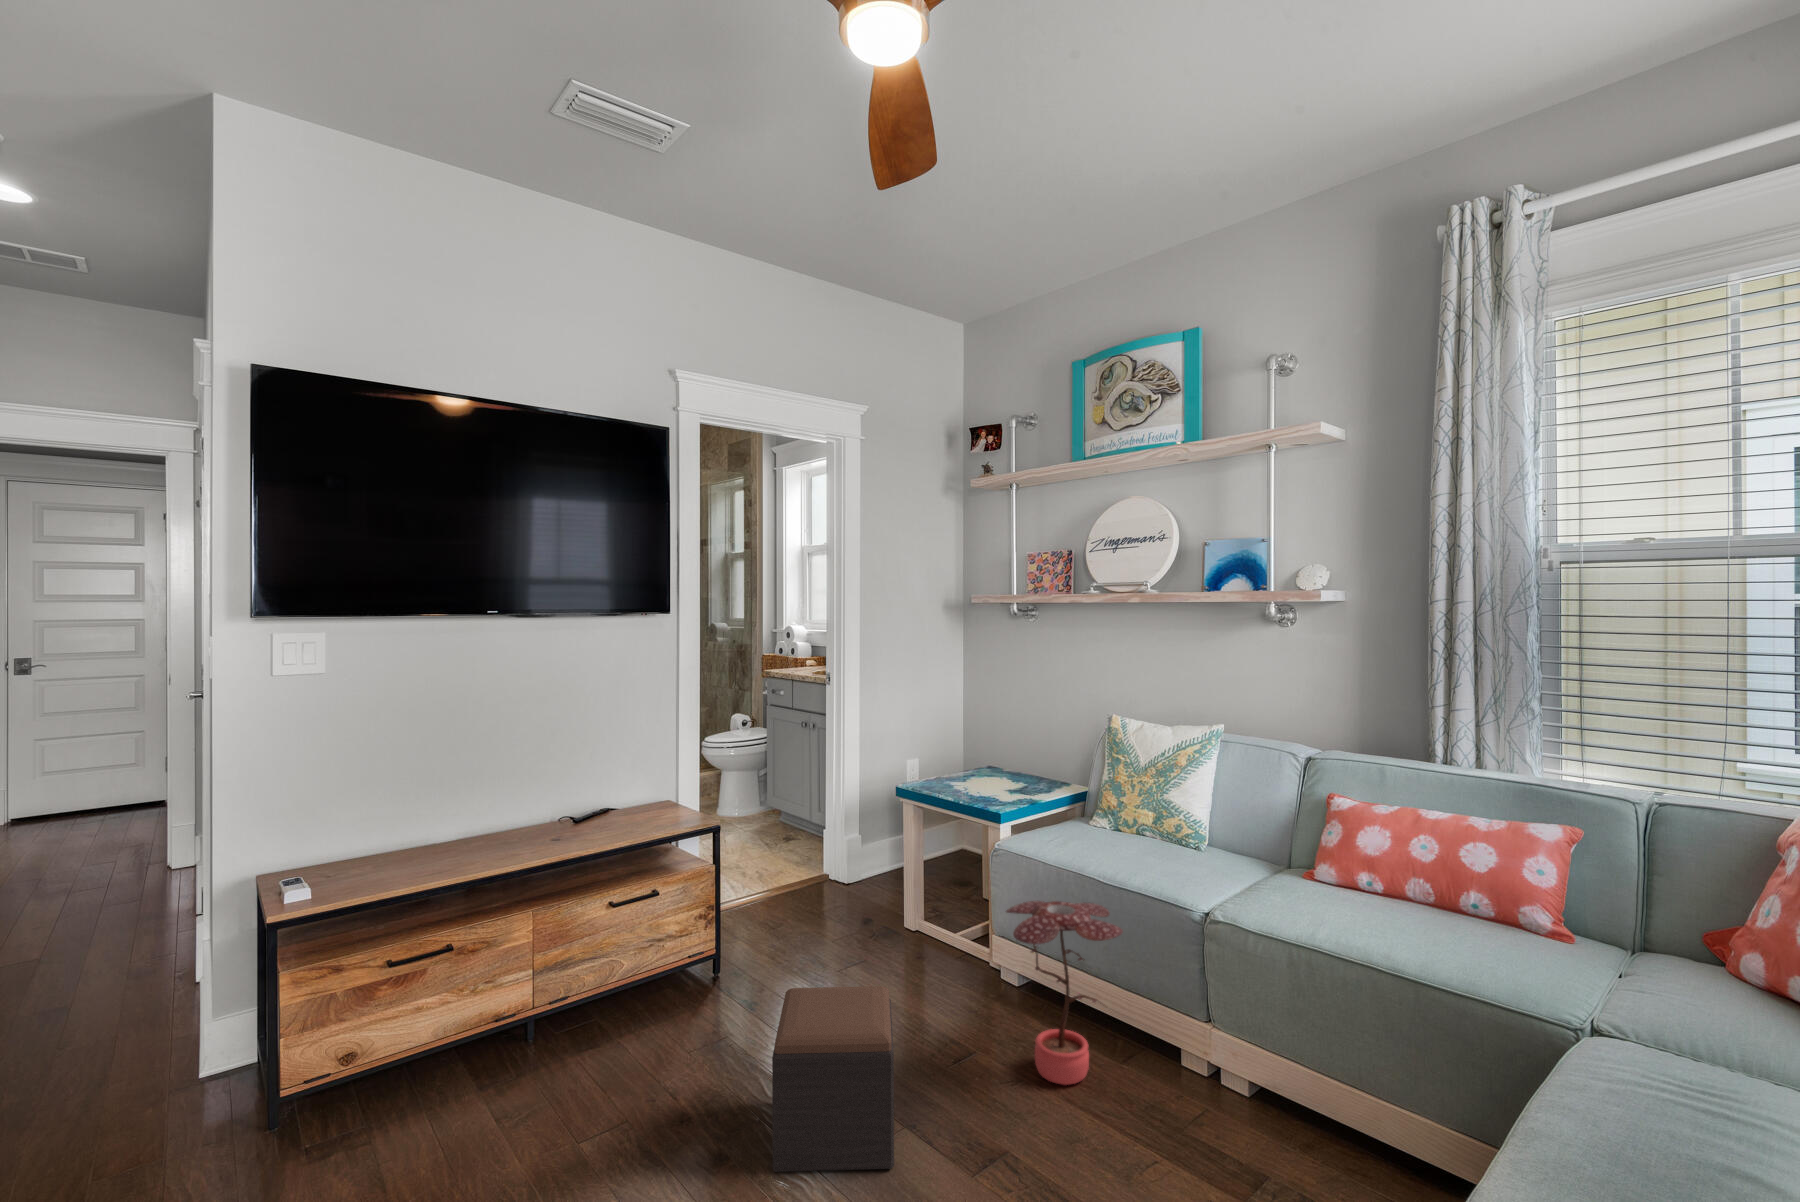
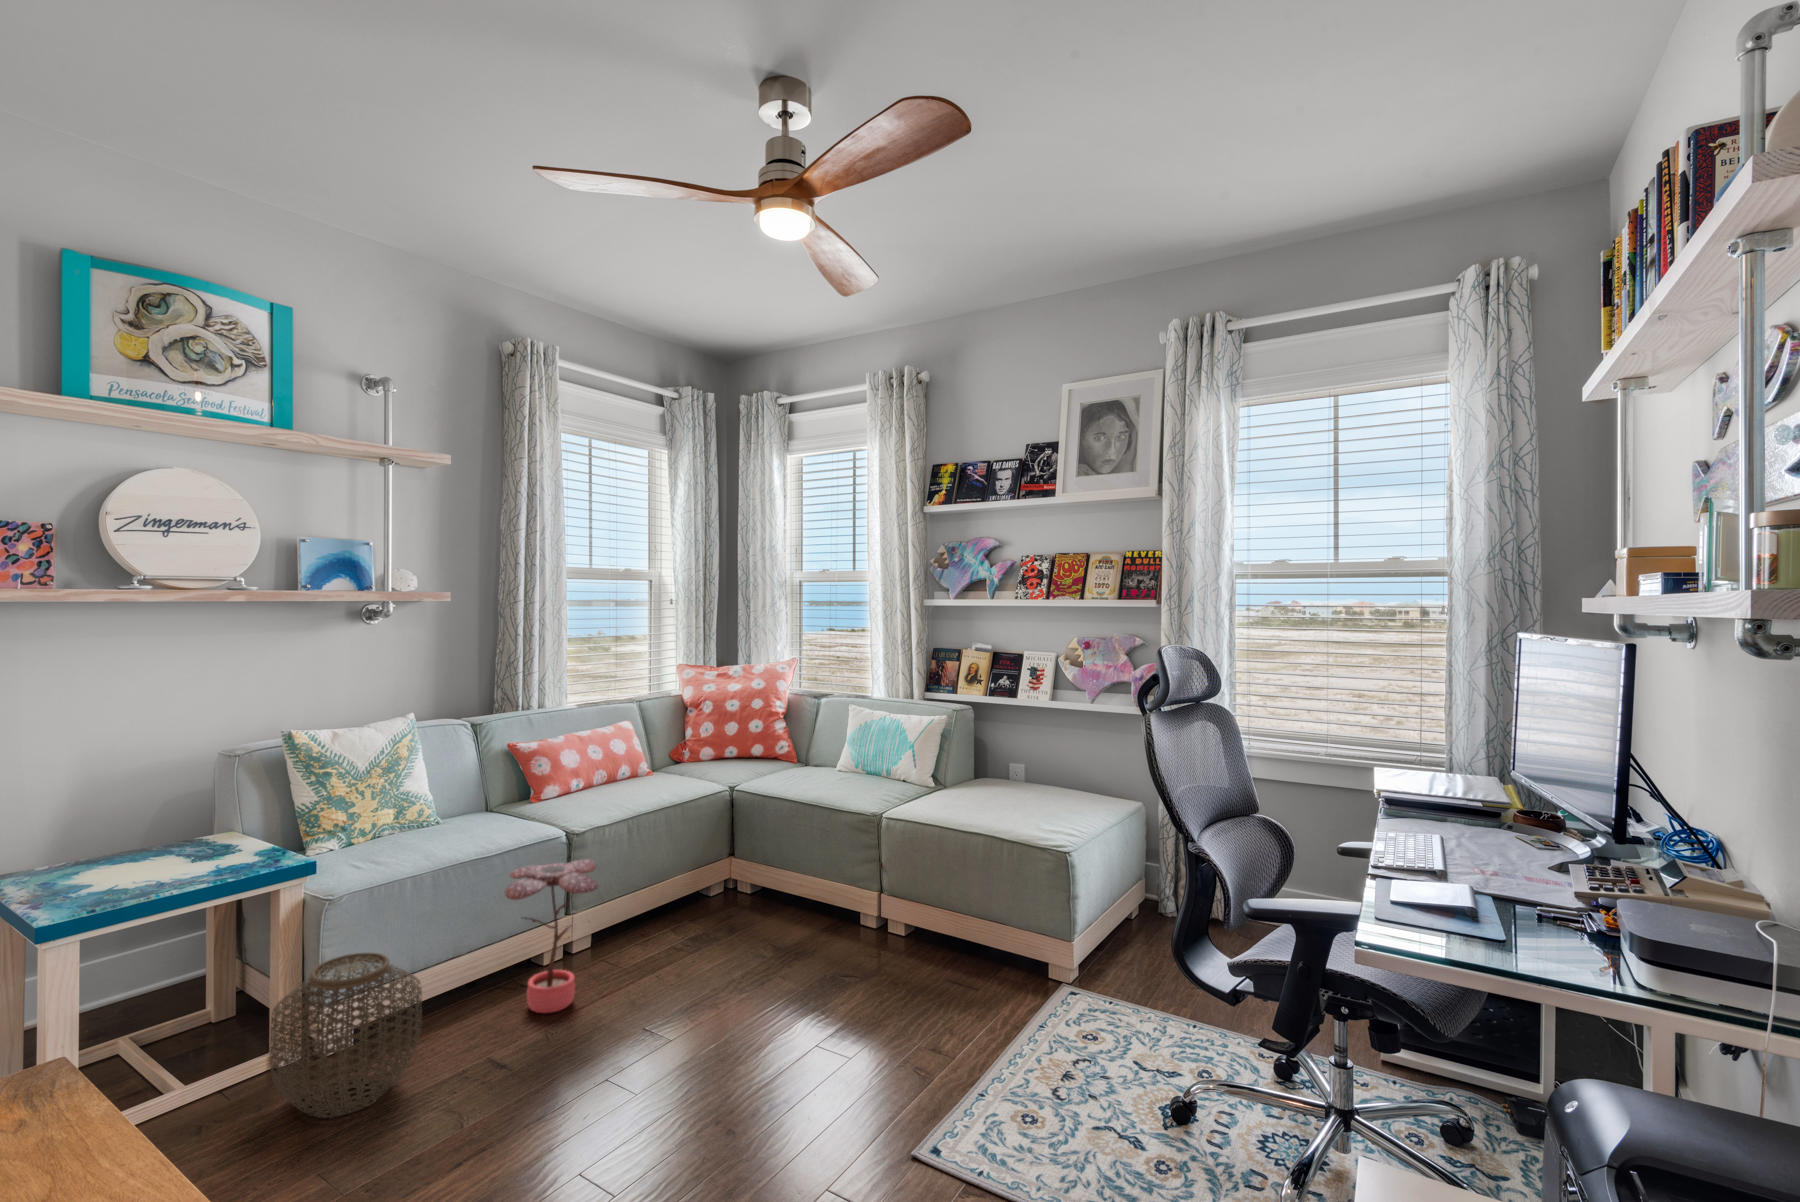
woven basket: none [872,875,972,999] -> present [270,953,422,1118]
footstool: present [772,986,894,1172] -> none [598,957,719,1129]

